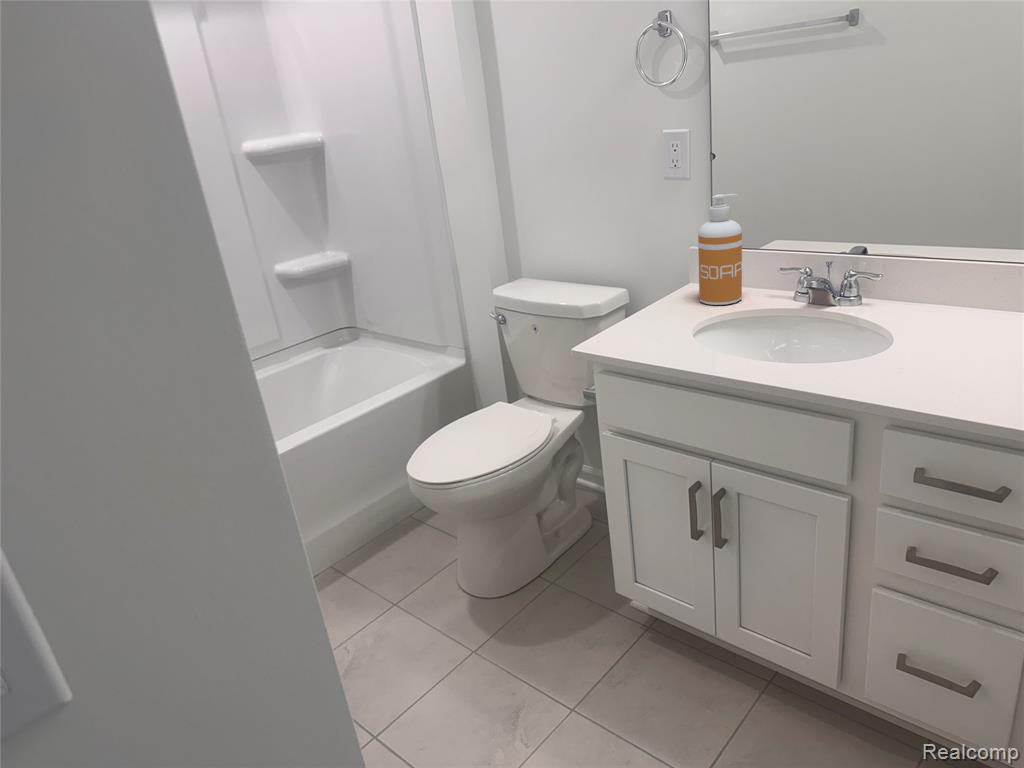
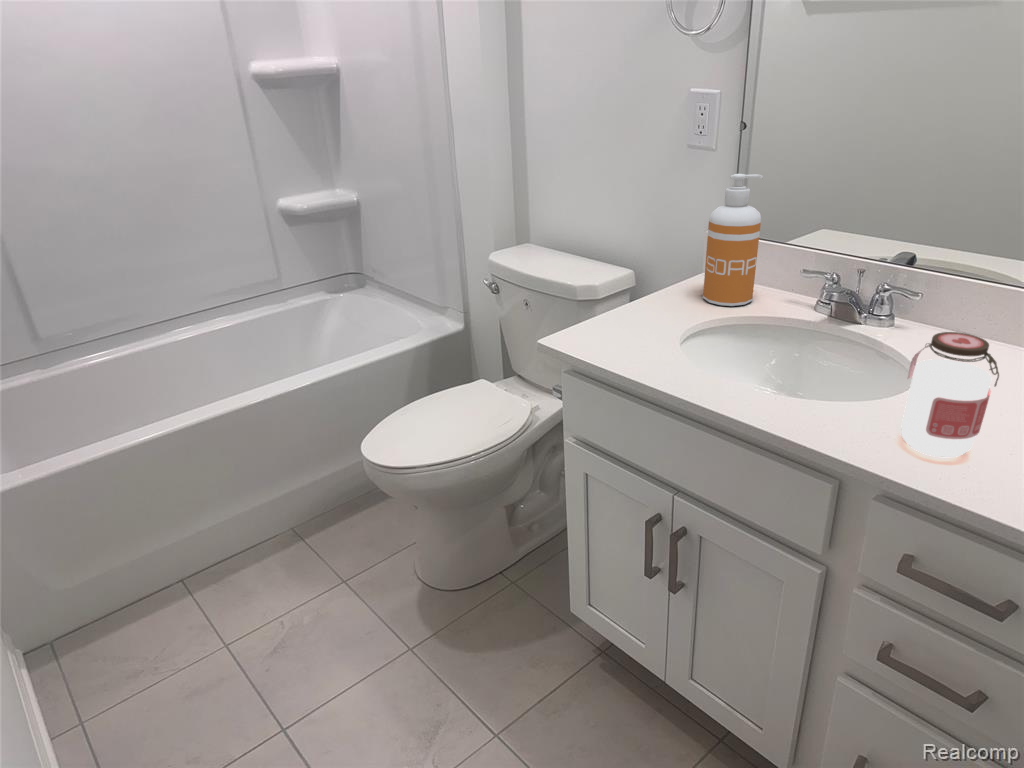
jar: none [893,290,964,389] -> present [901,332,999,457]

